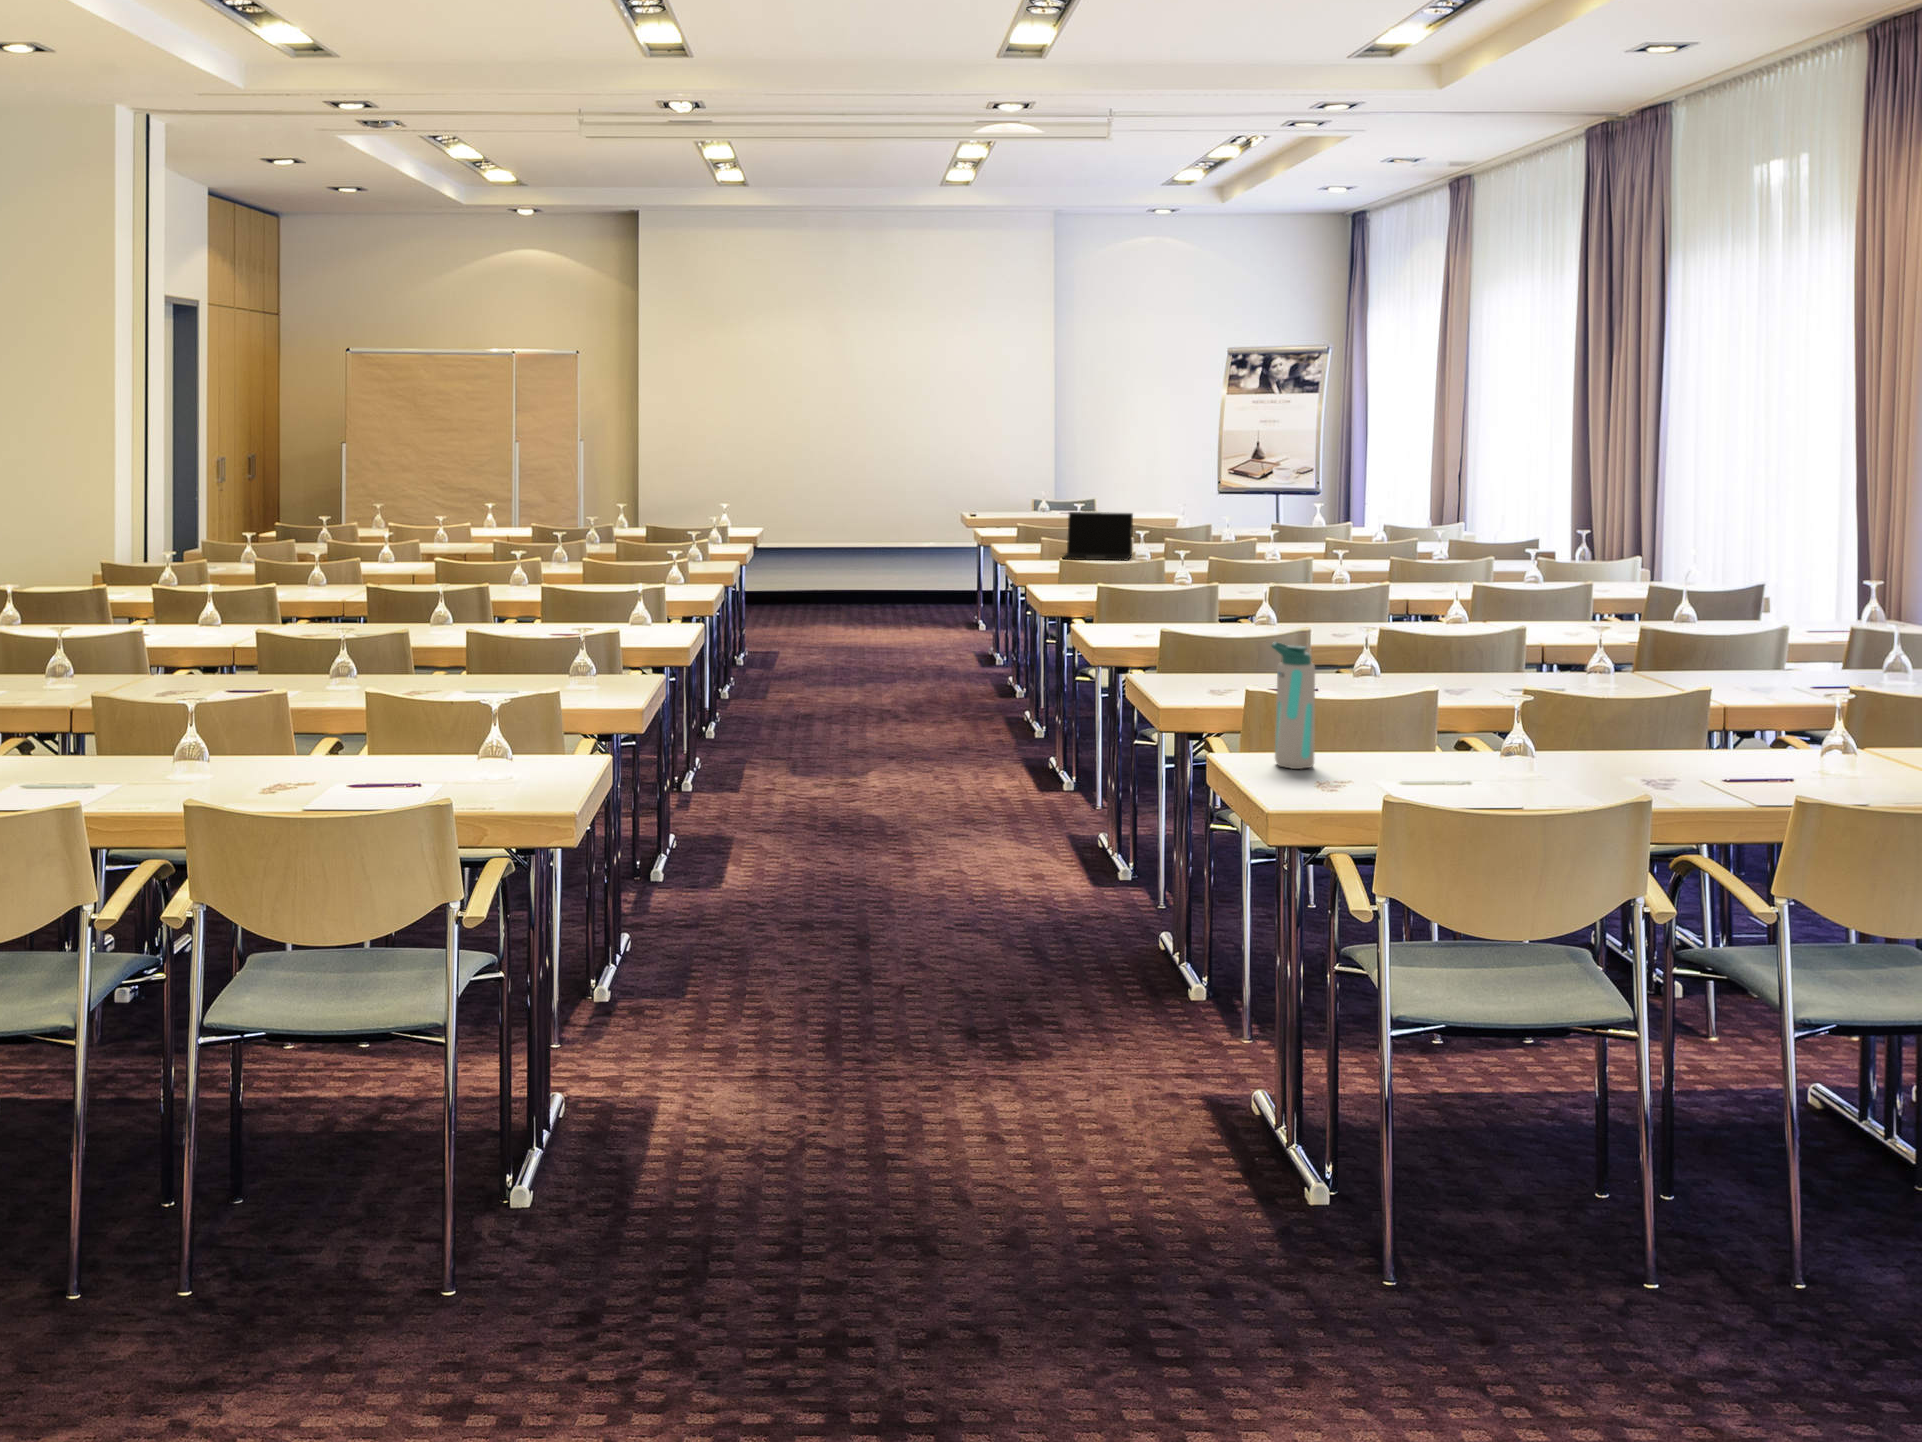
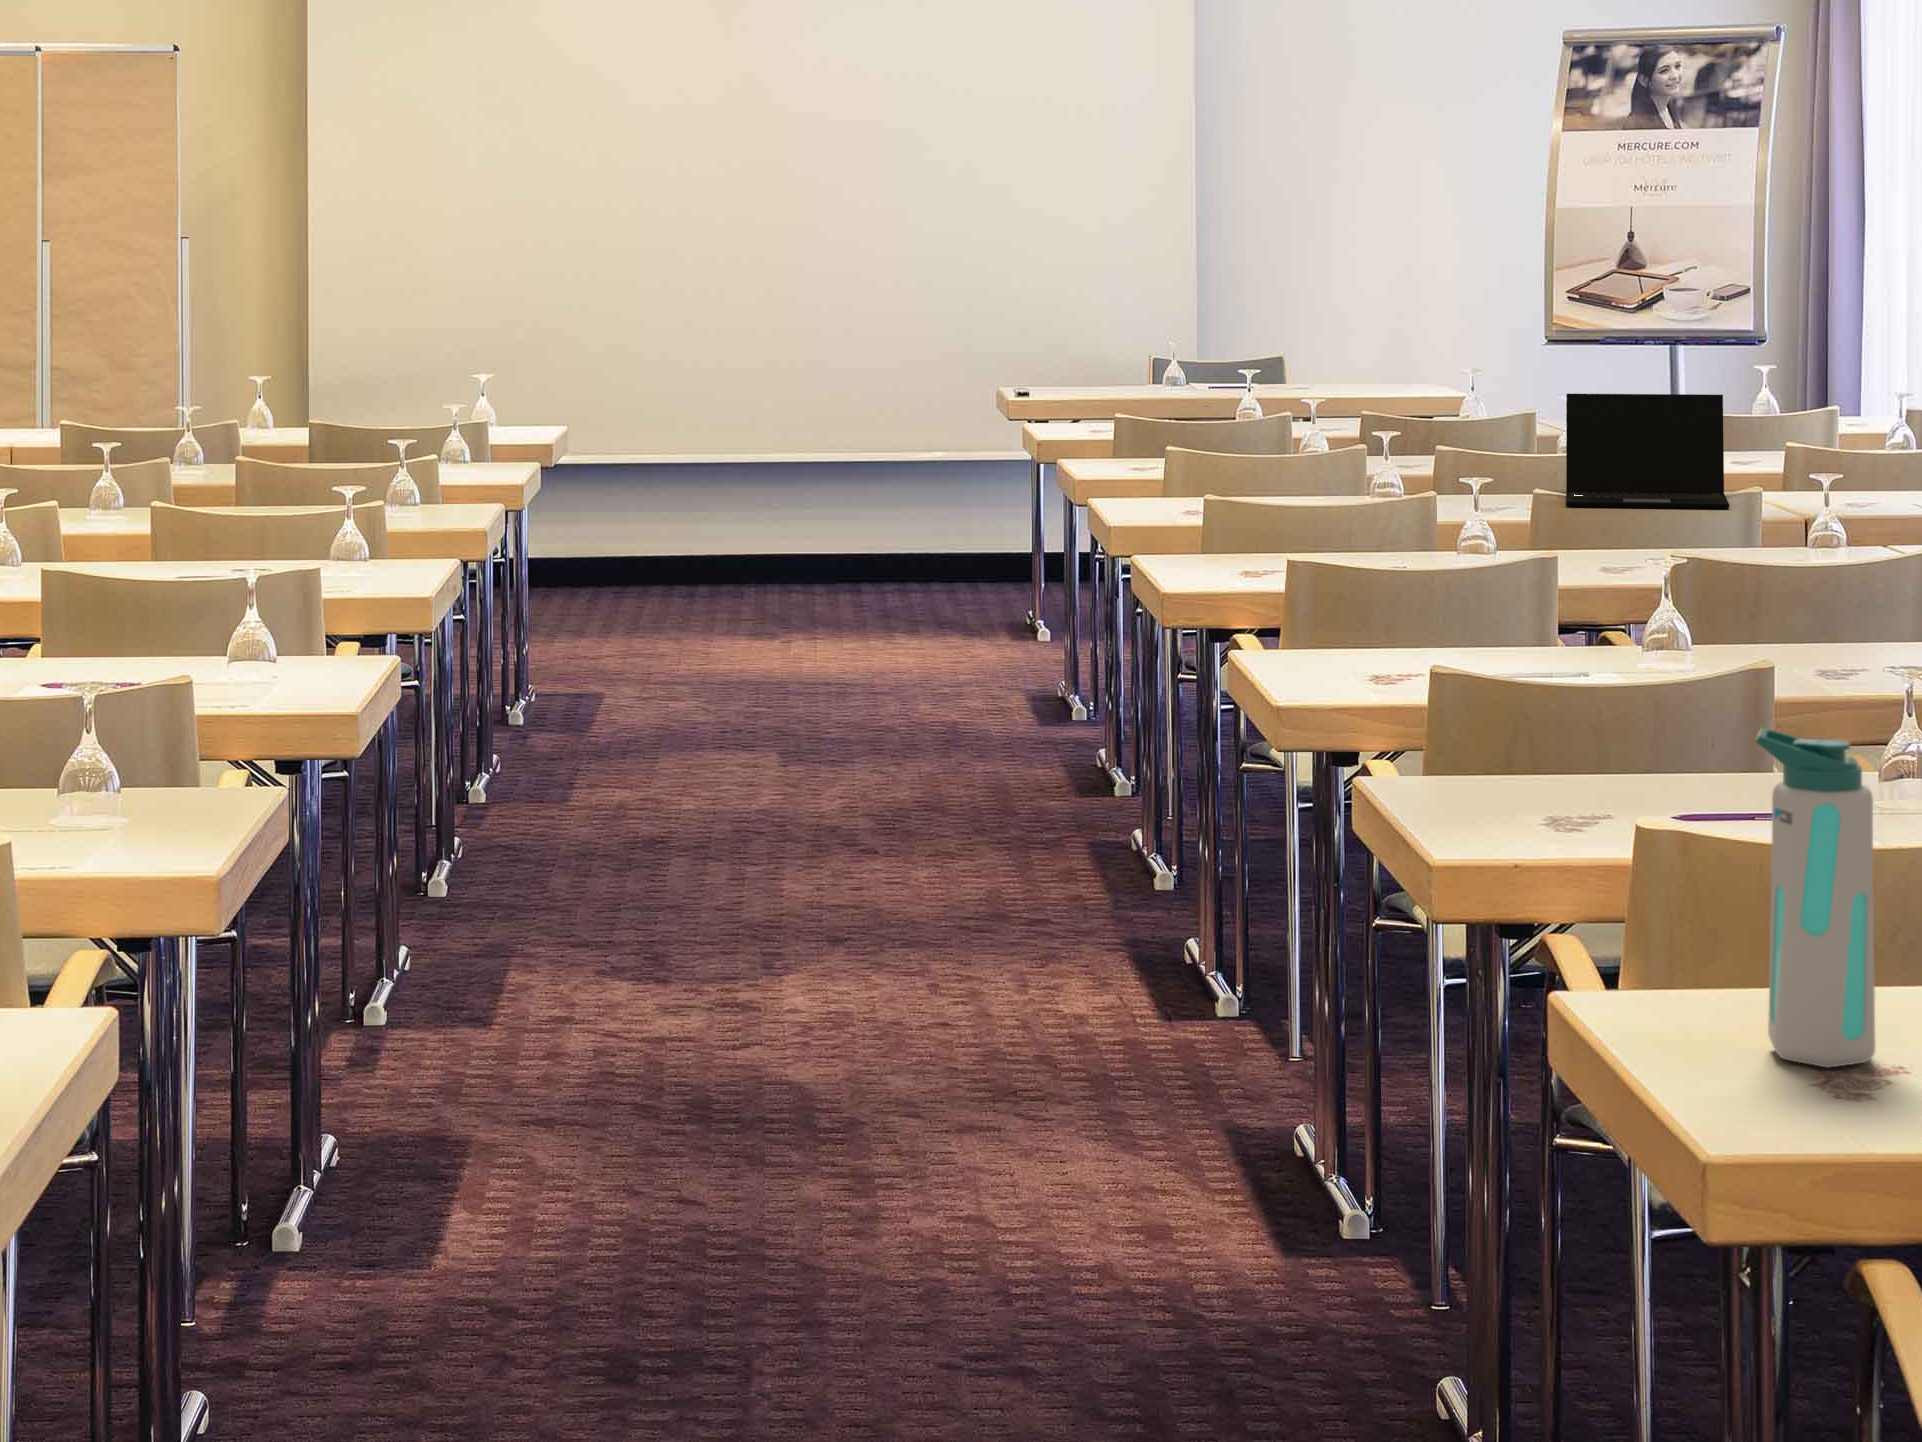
laptop: present [1063,512,1133,560] -> present [1566,394,1729,509]

